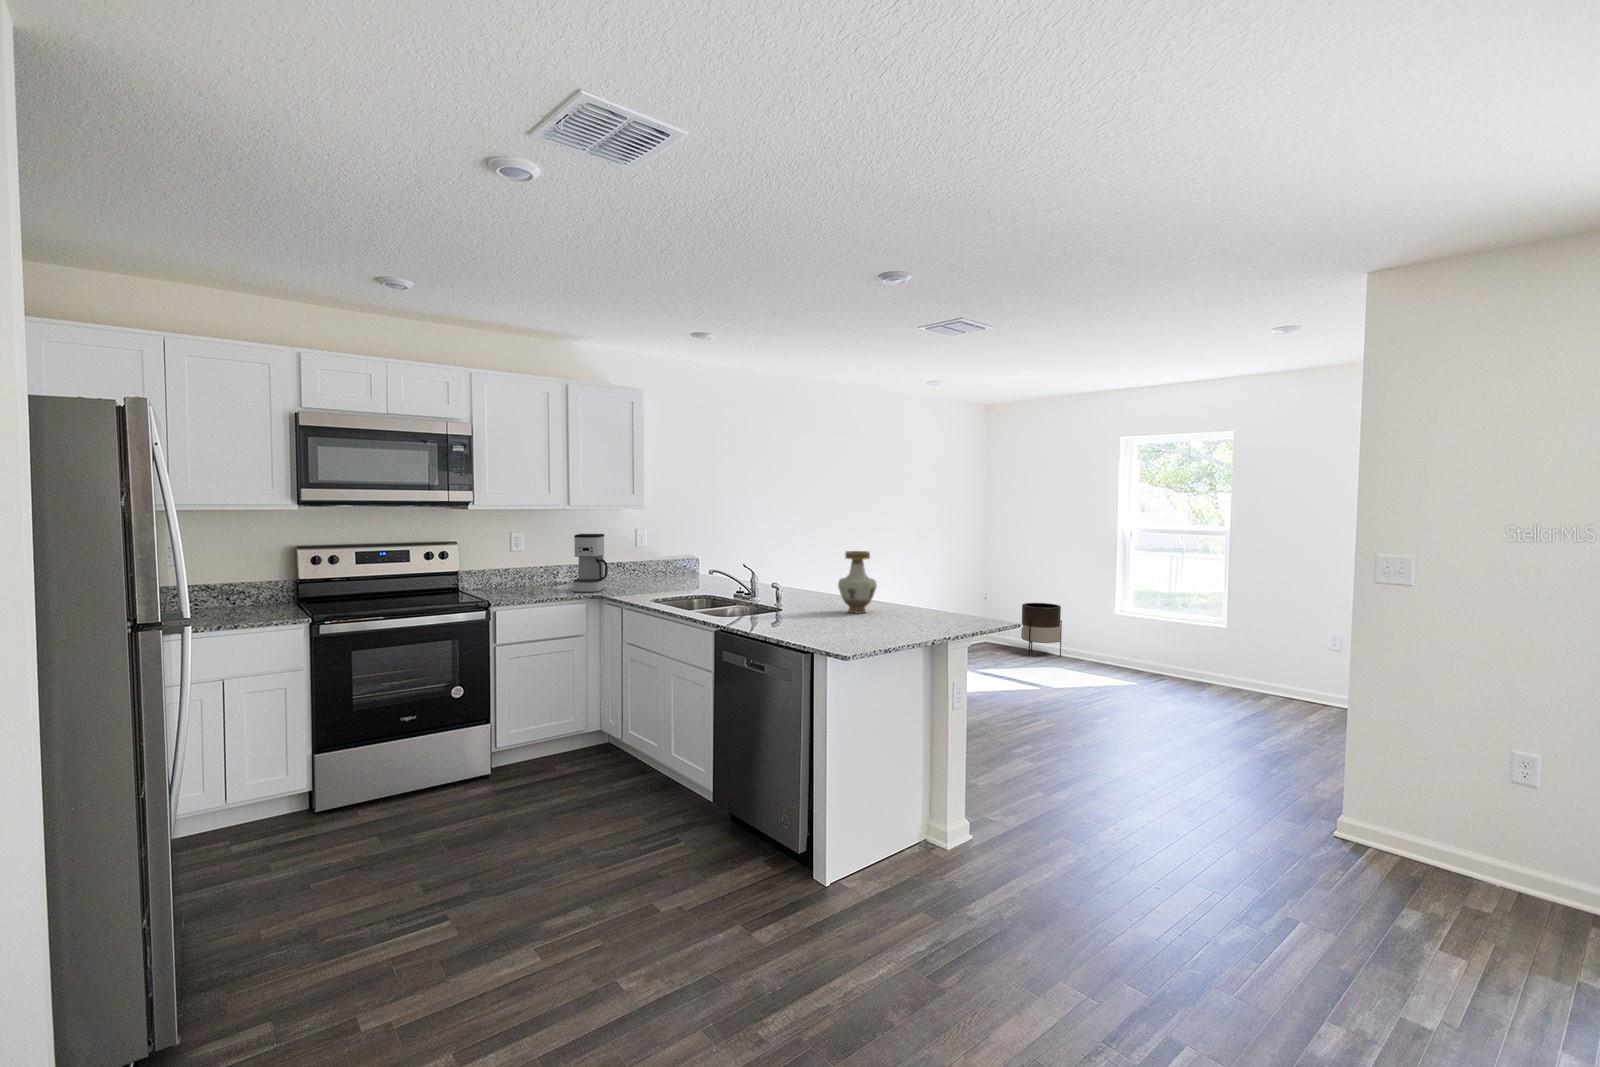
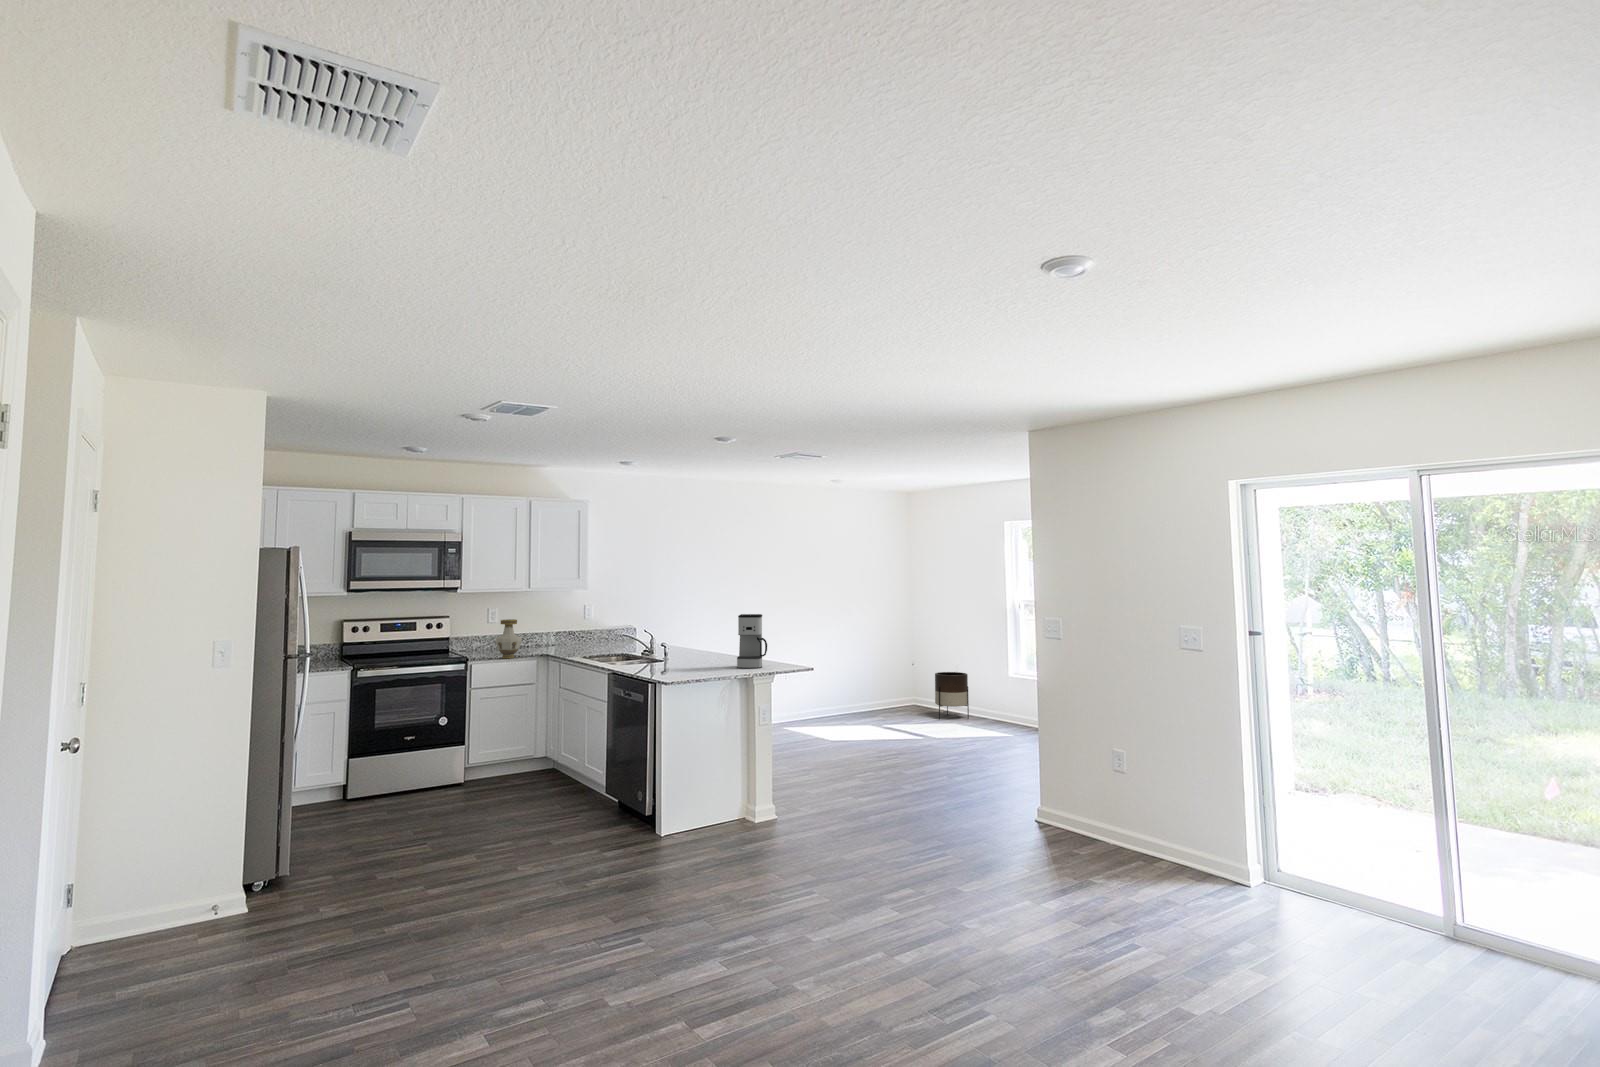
coffee maker: present [573,534,608,592] -> present [737,614,767,668]
vase: present [838,551,877,614] -> present [495,619,522,658]

